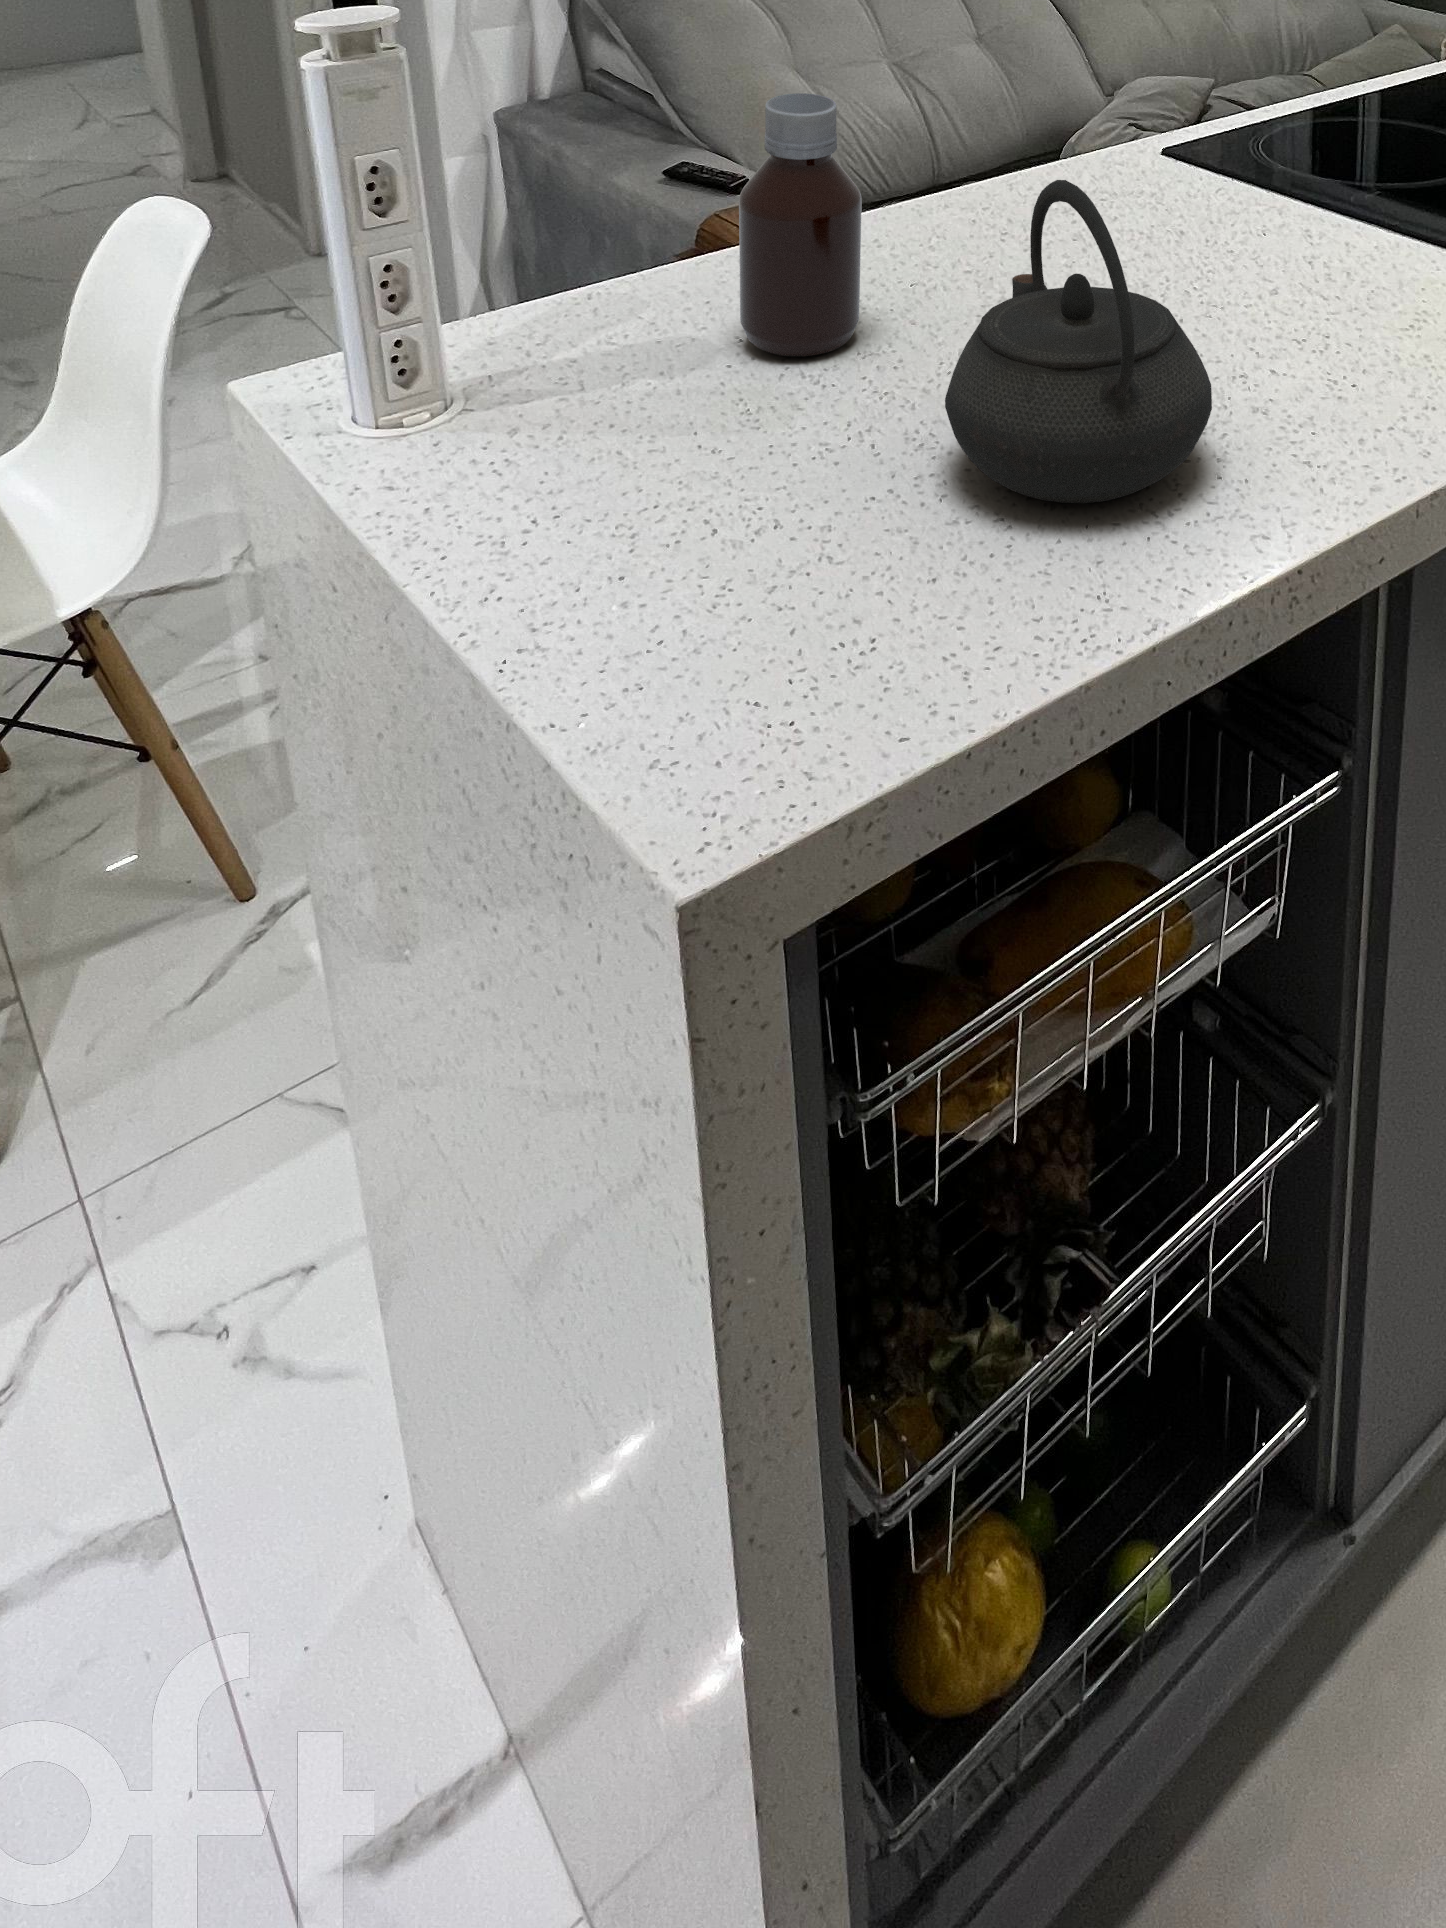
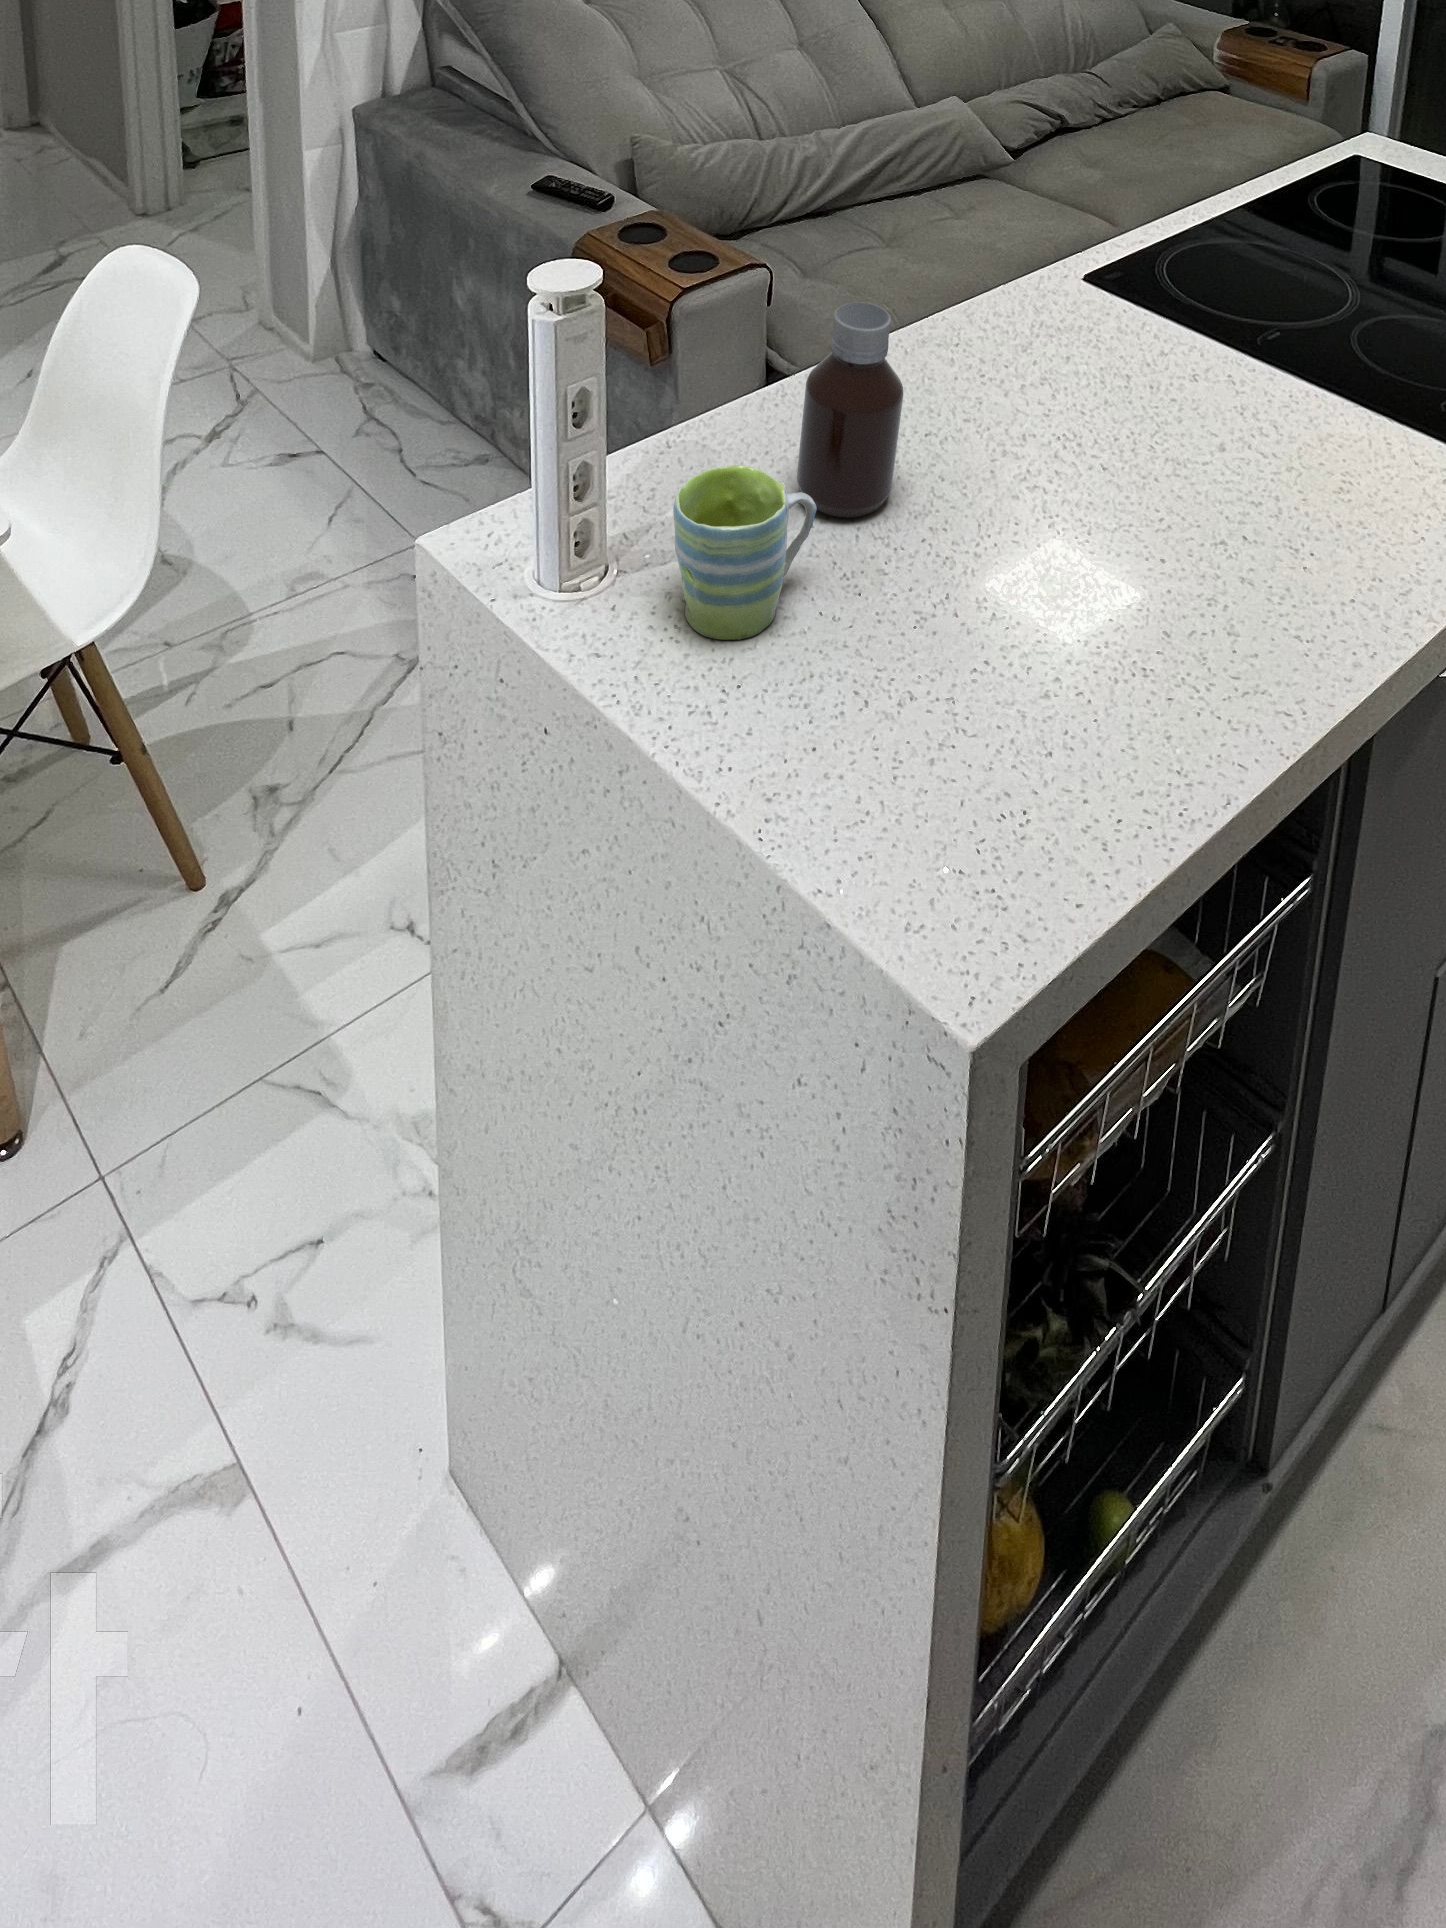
kettle: present [945,180,1212,503] -> none [1015,423,1227,689]
mug: none [521,264,721,467] -> present [673,465,817,640]

